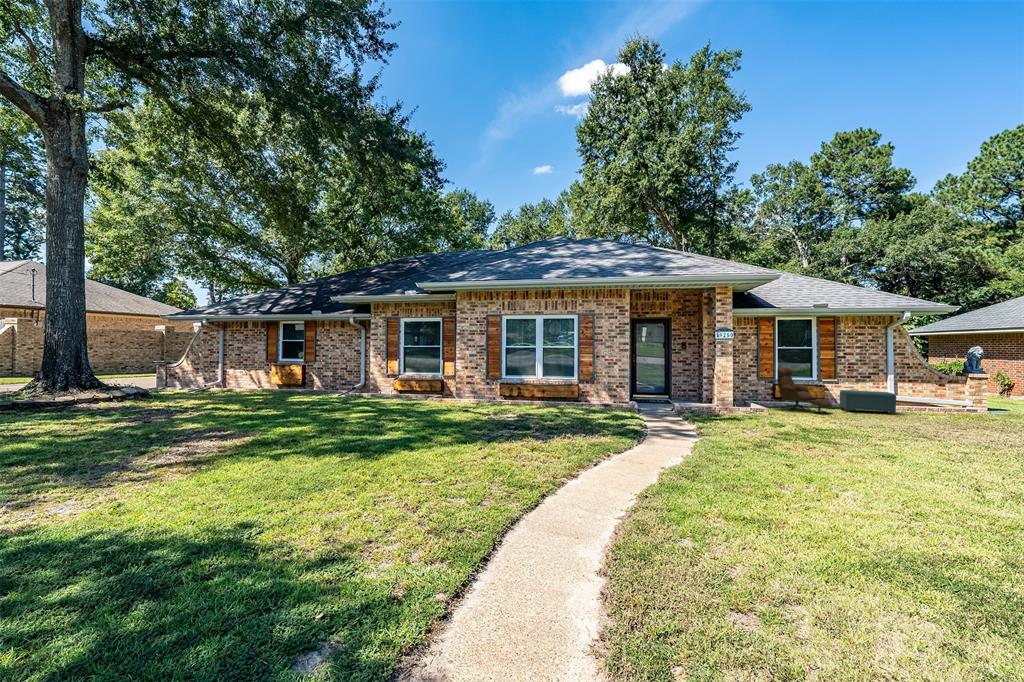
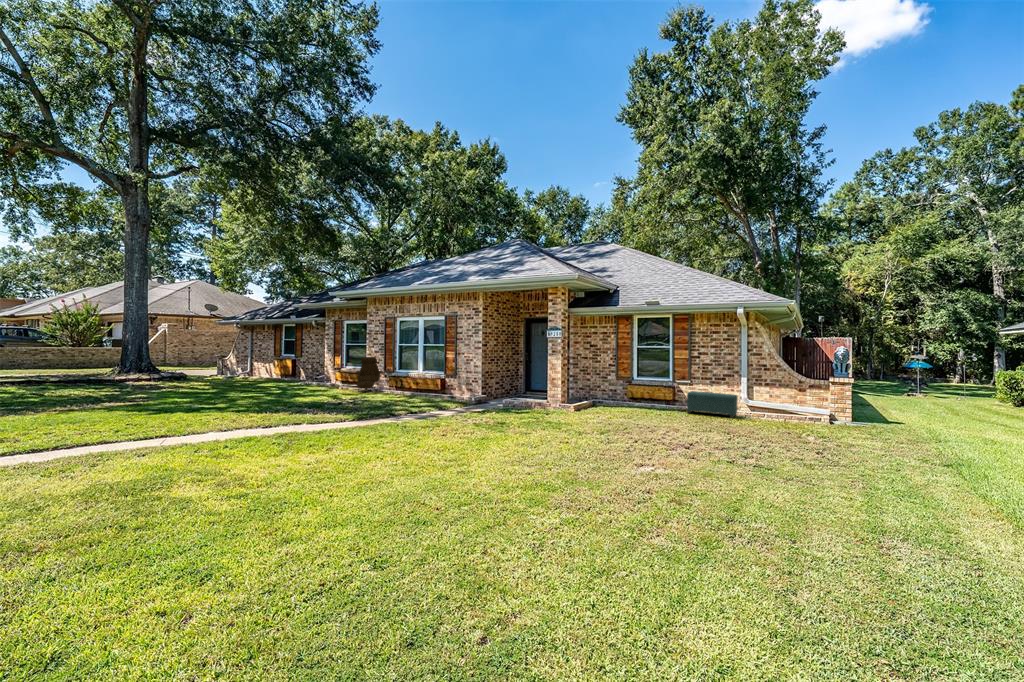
lounge chair: present [777,368,832,414] -> present [356,357,383,392]

